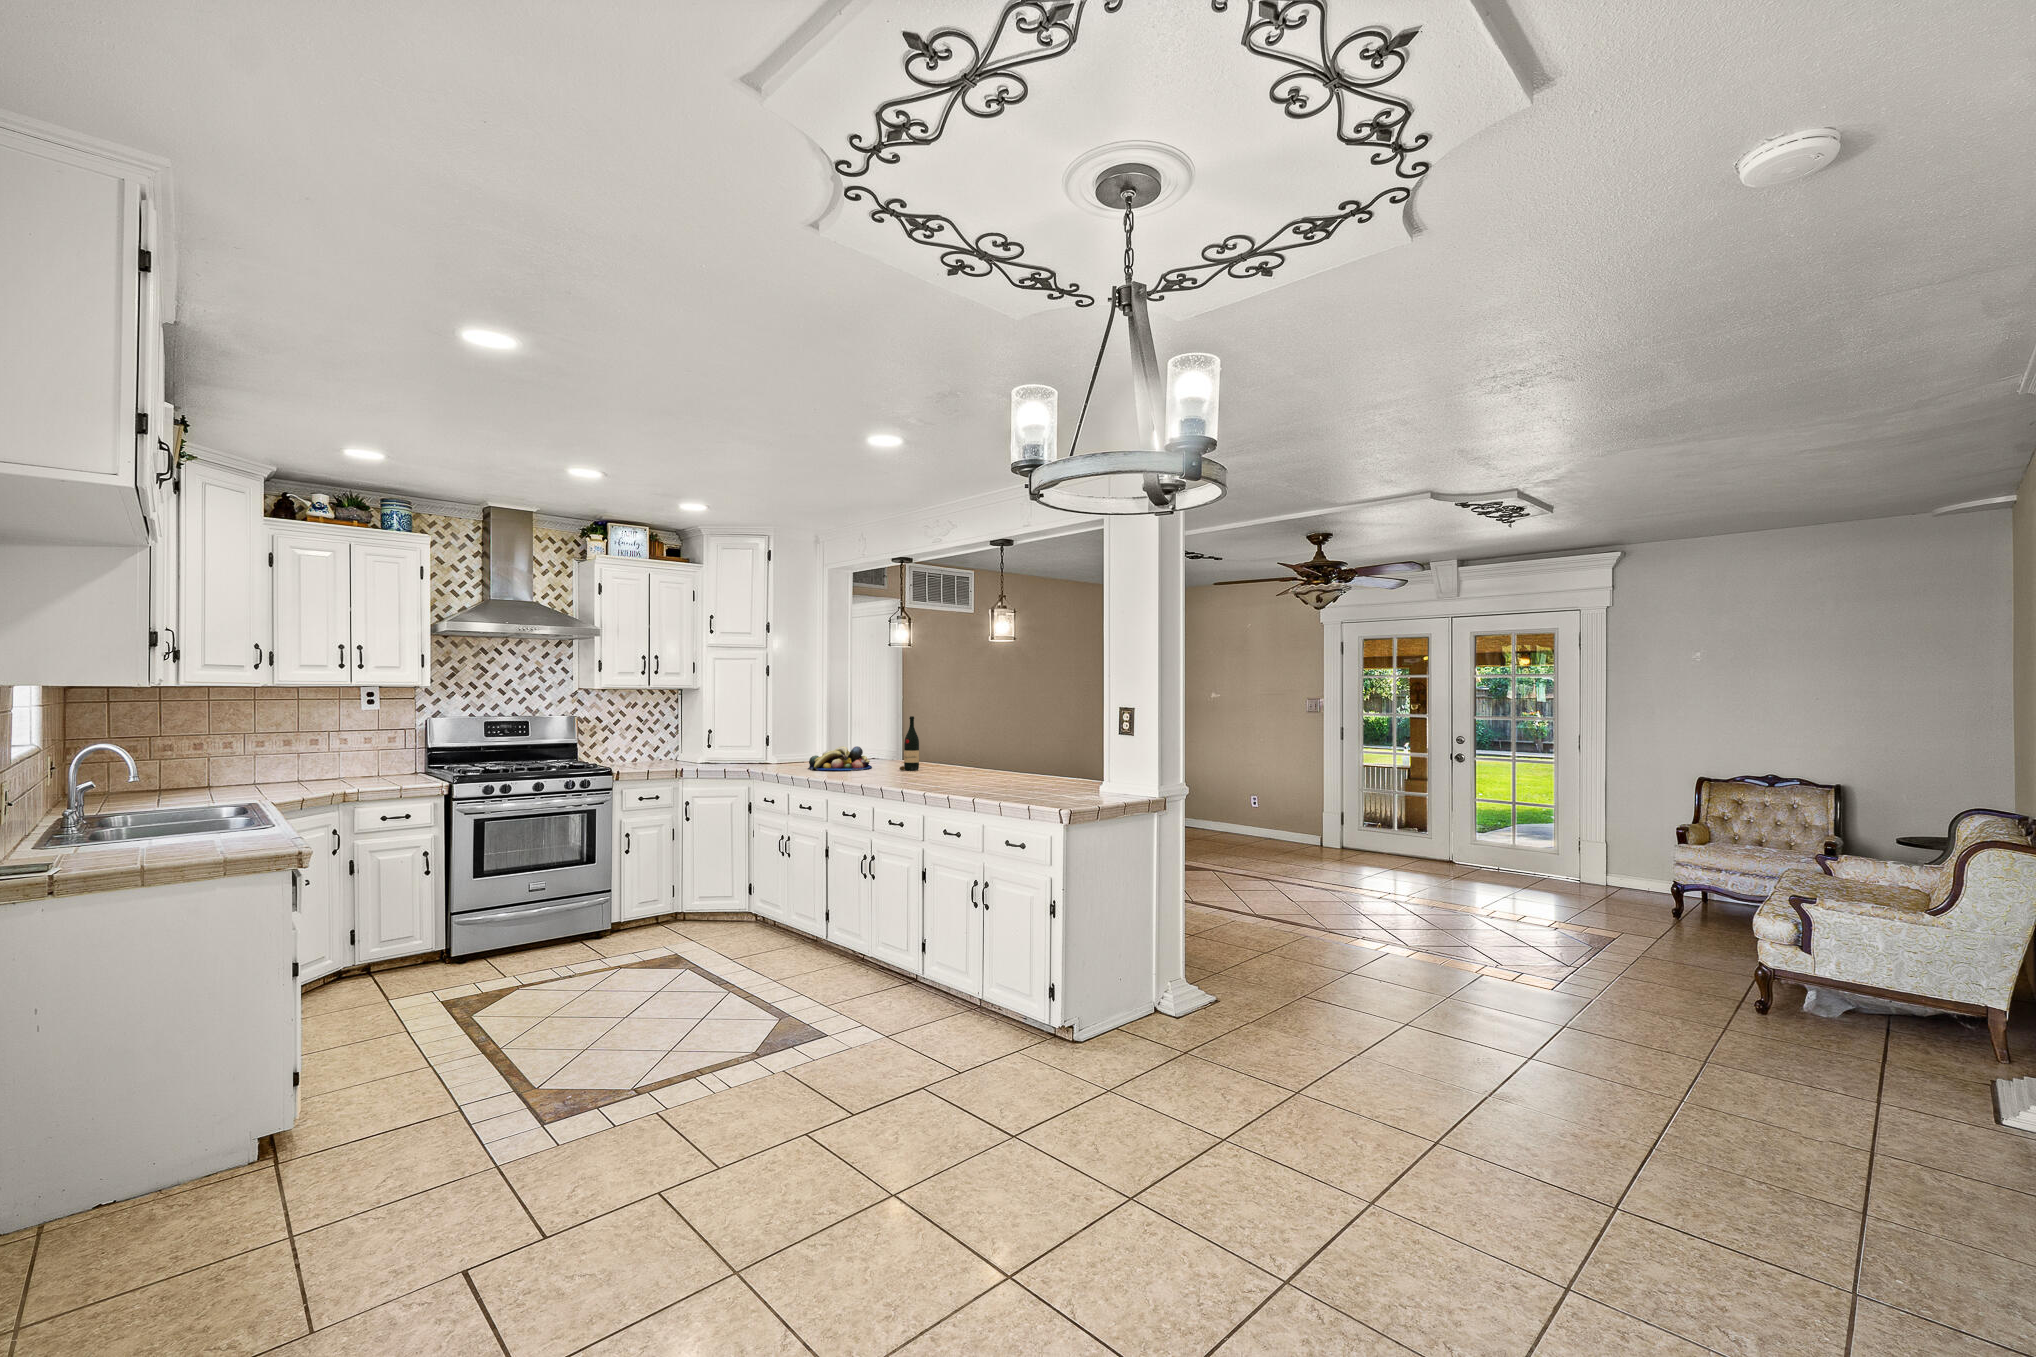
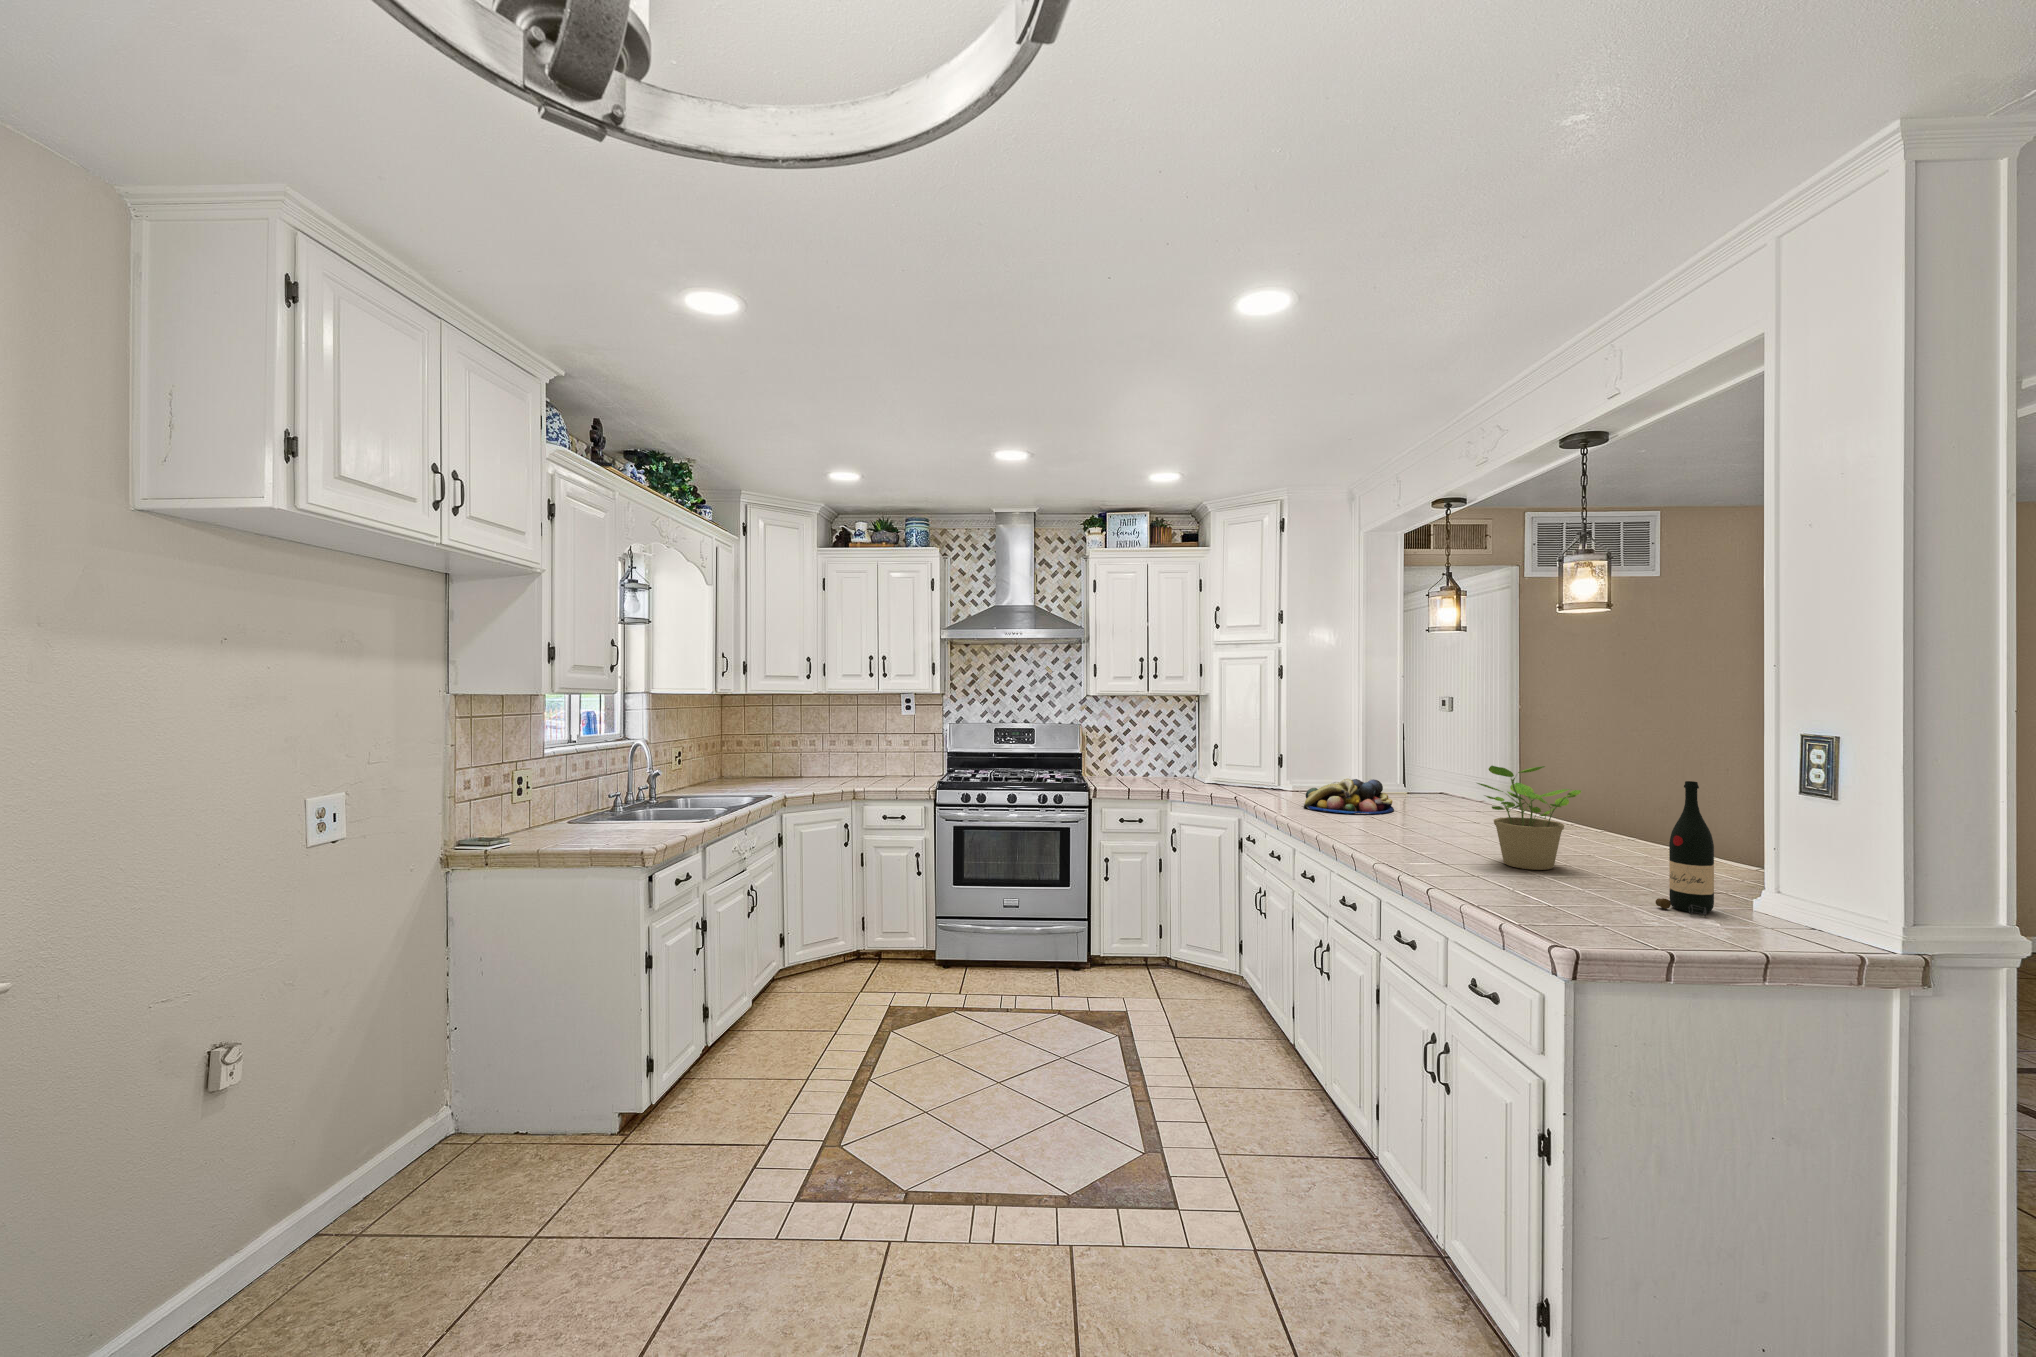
wine bottle: present [900,716,919,771] -> present [1655,781,1714,916]
potted plant: none [967,721,1016,782] -> present [1477,766,1581,870]

